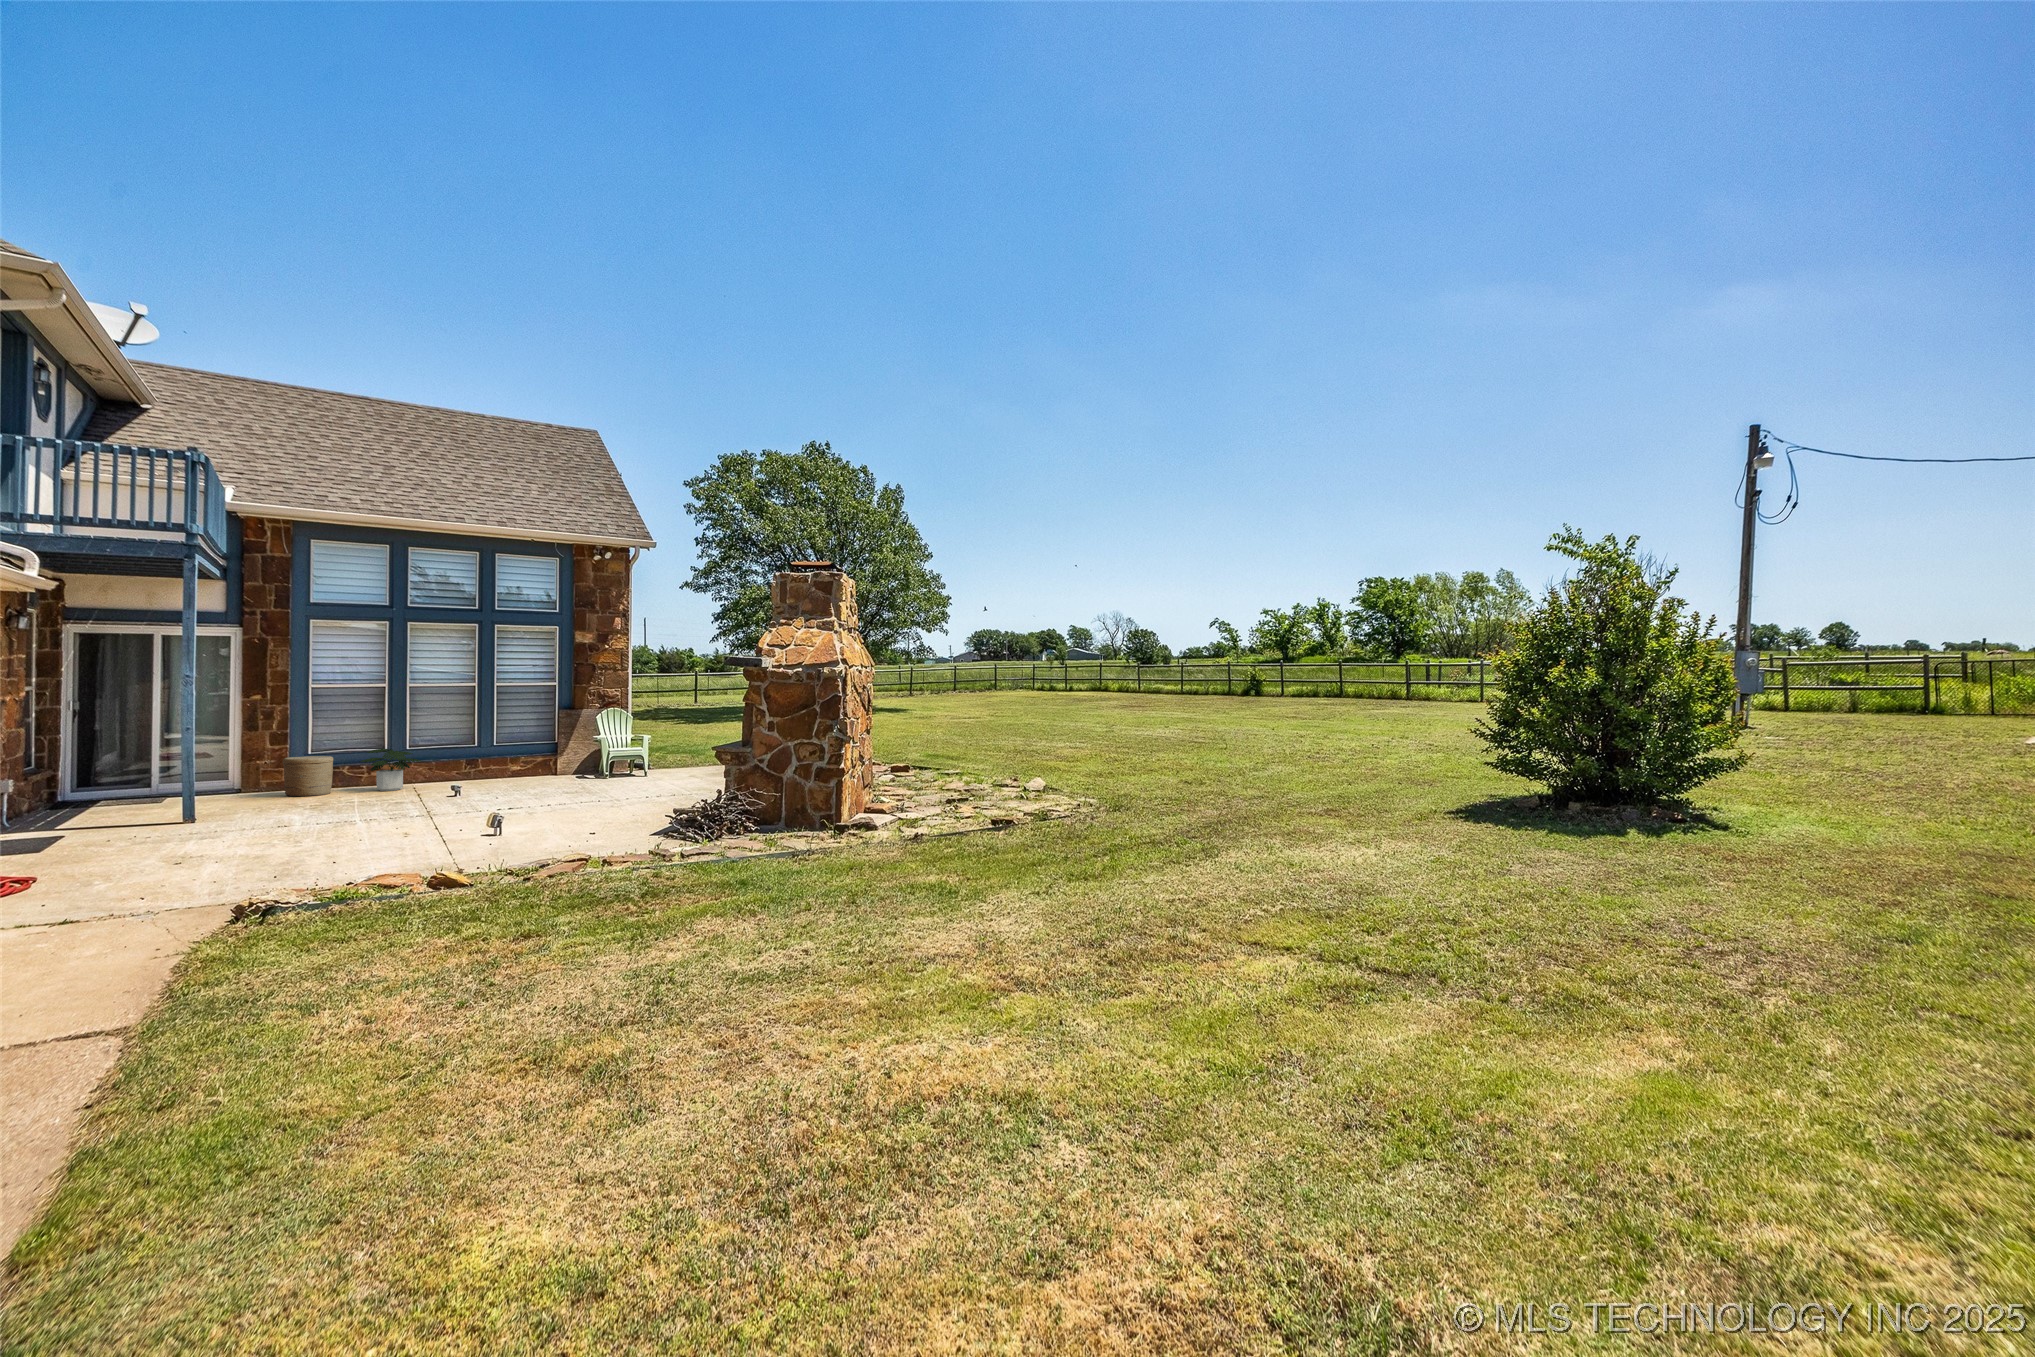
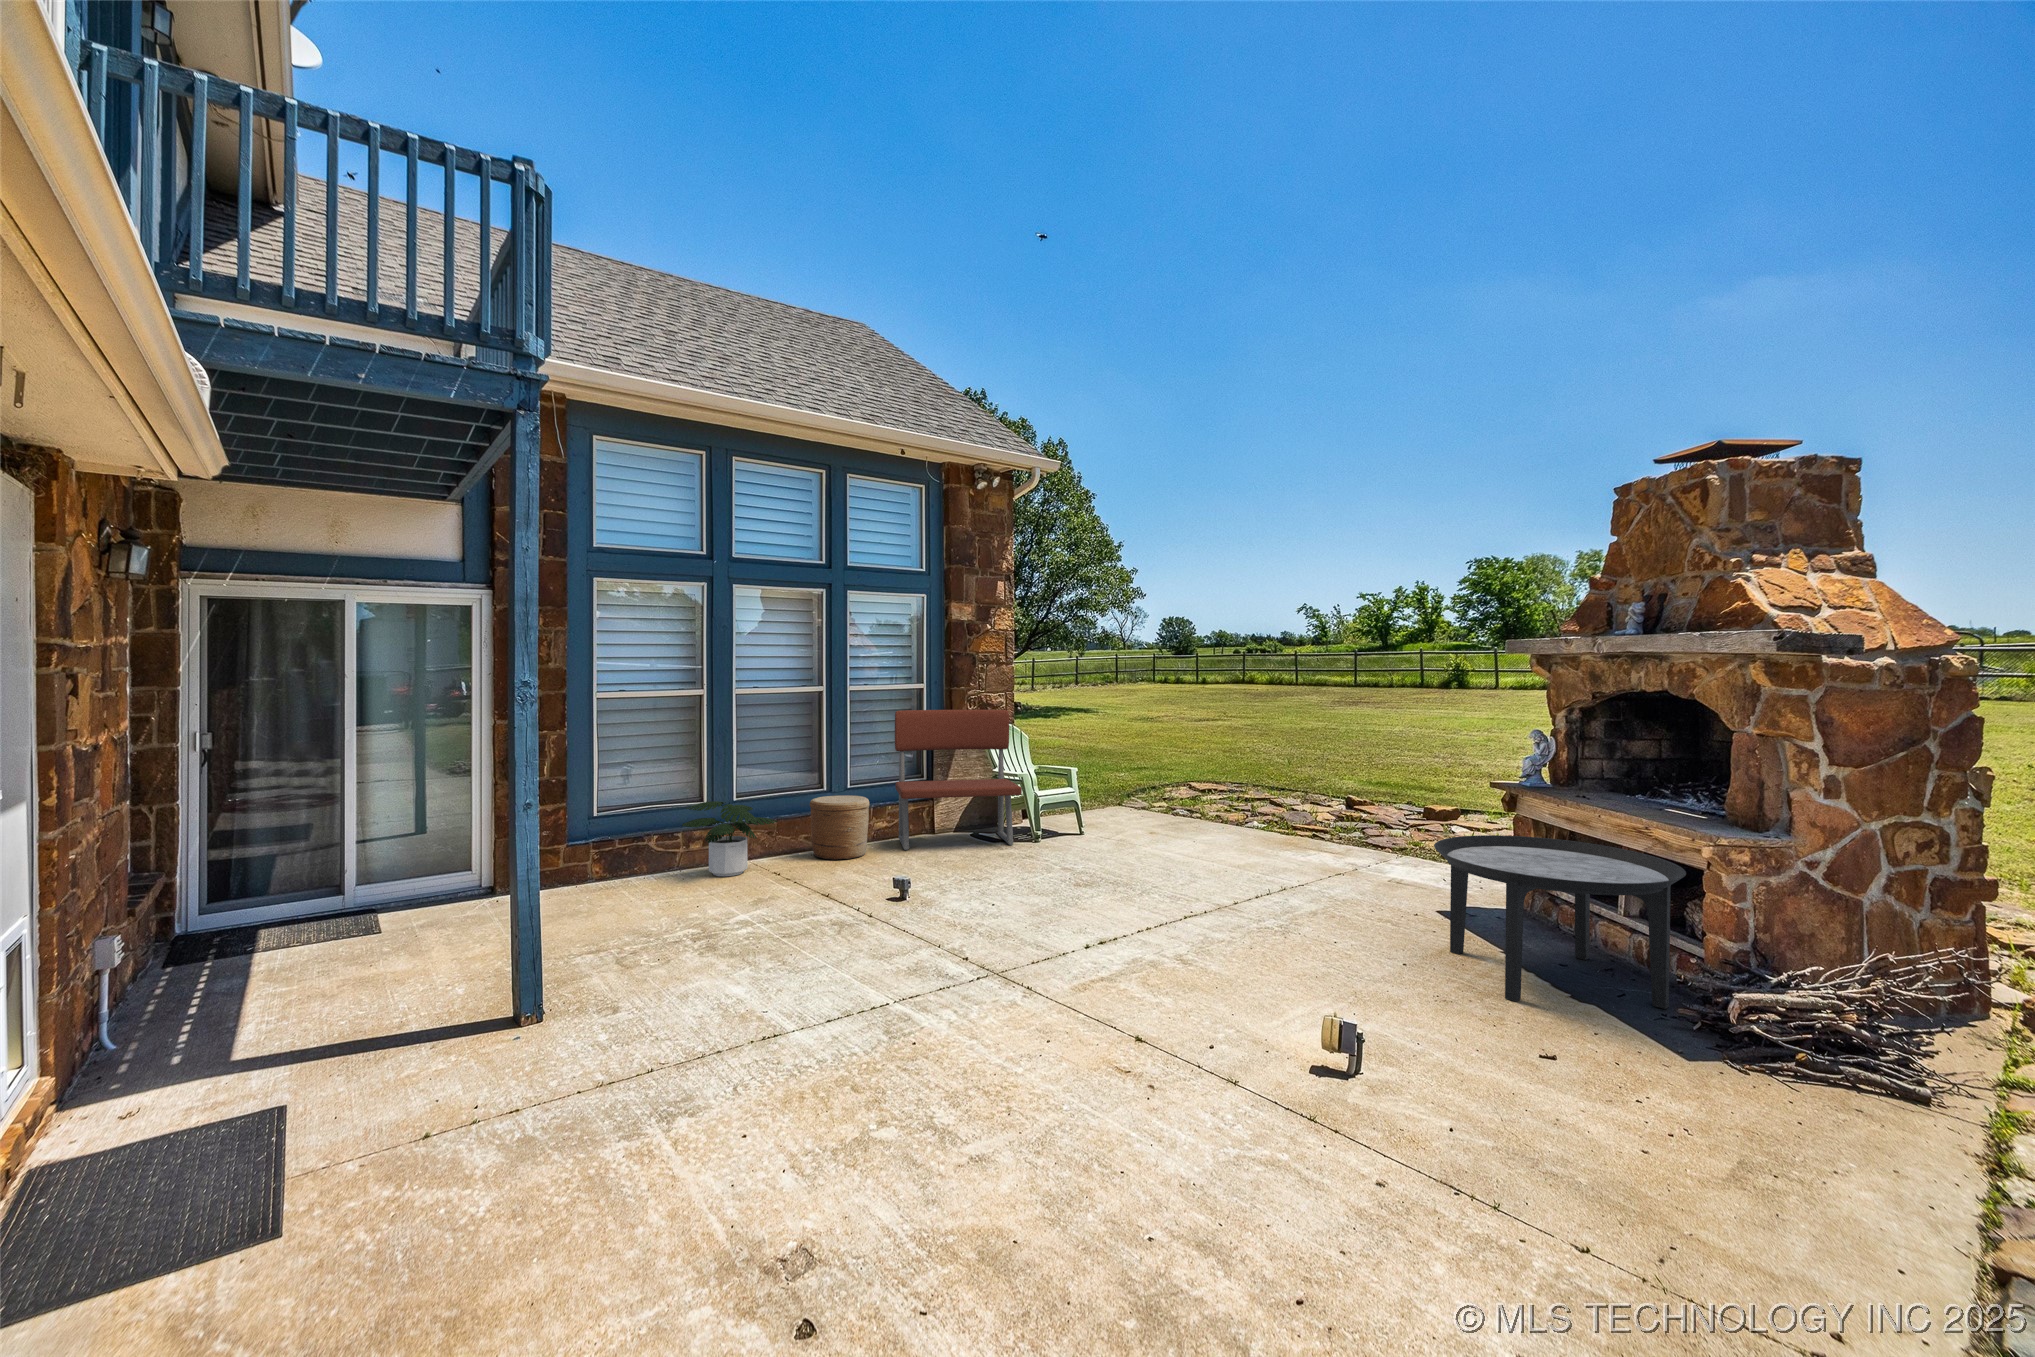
bench: none [513,699,607,784] -> present [895,710,1022,850]
woven basket: present [283,756,333,797] -> present [810,795,869,860]
round table: none [636,759,747,830] -> present [1434,835,1686,1009]

